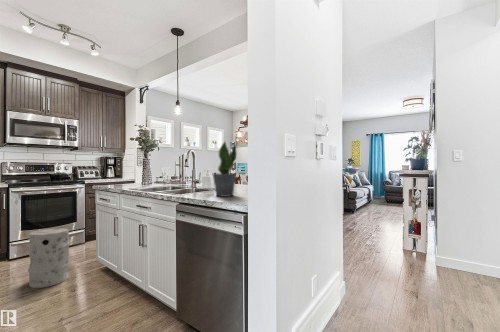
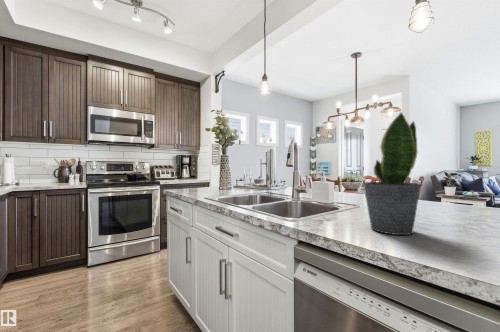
trash can: present [28,227,70,288] -> none [92,240,138,318]

